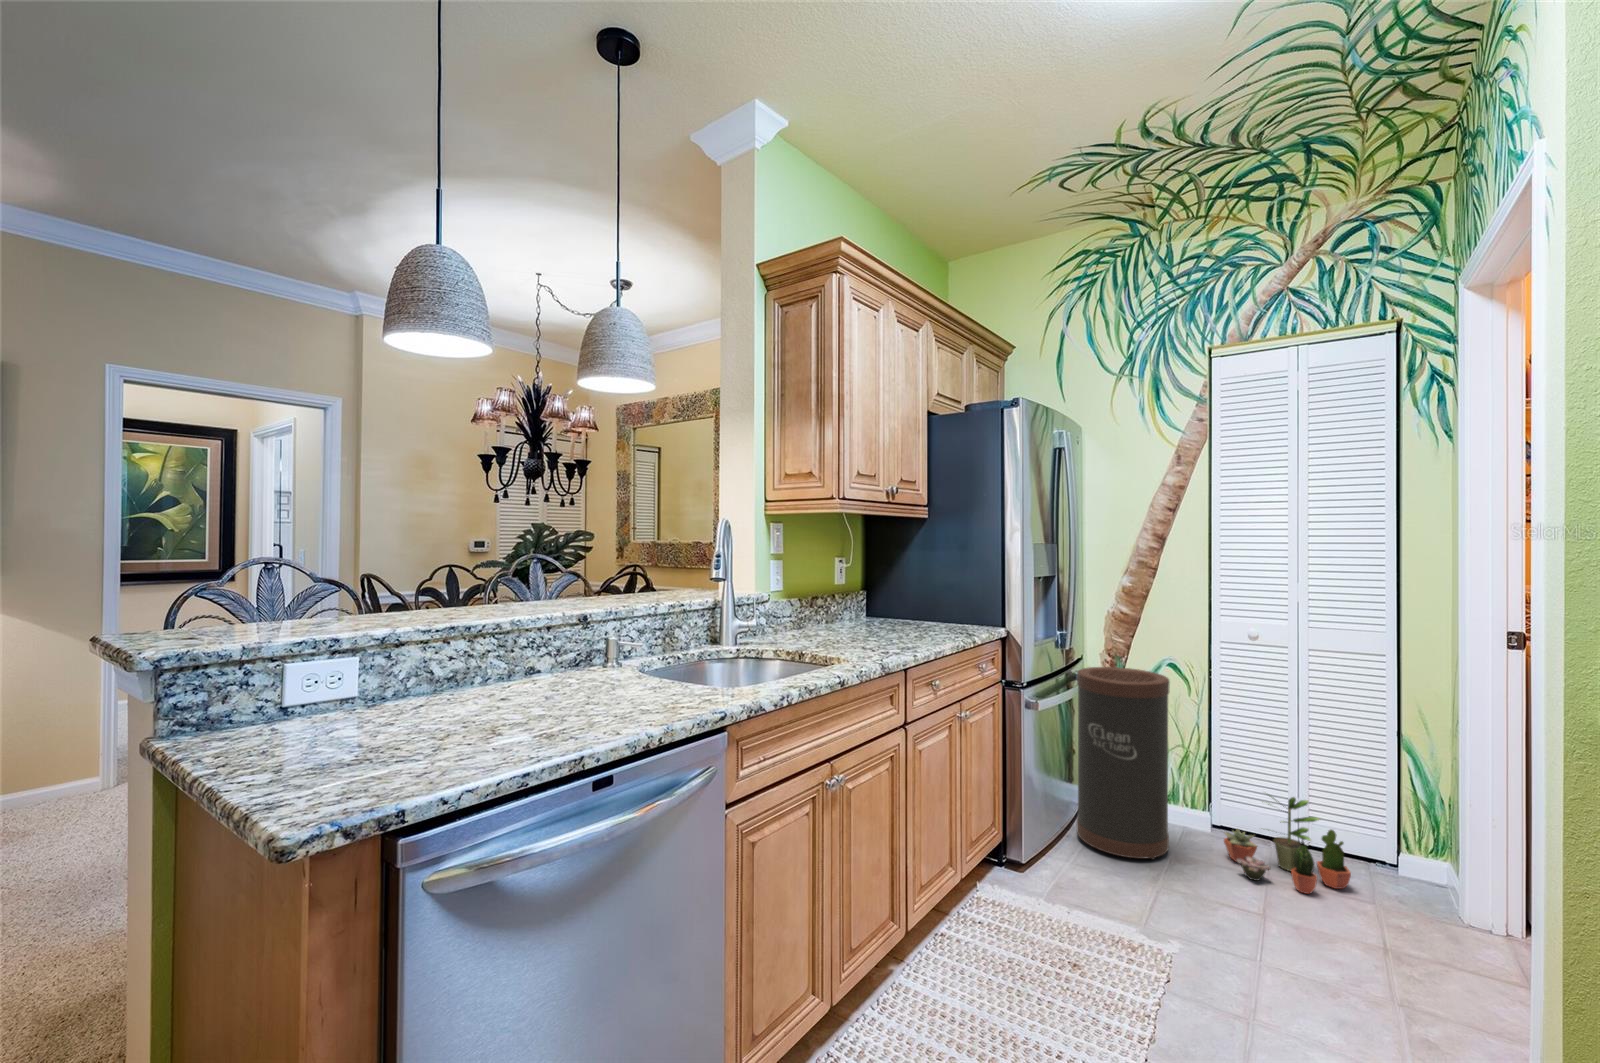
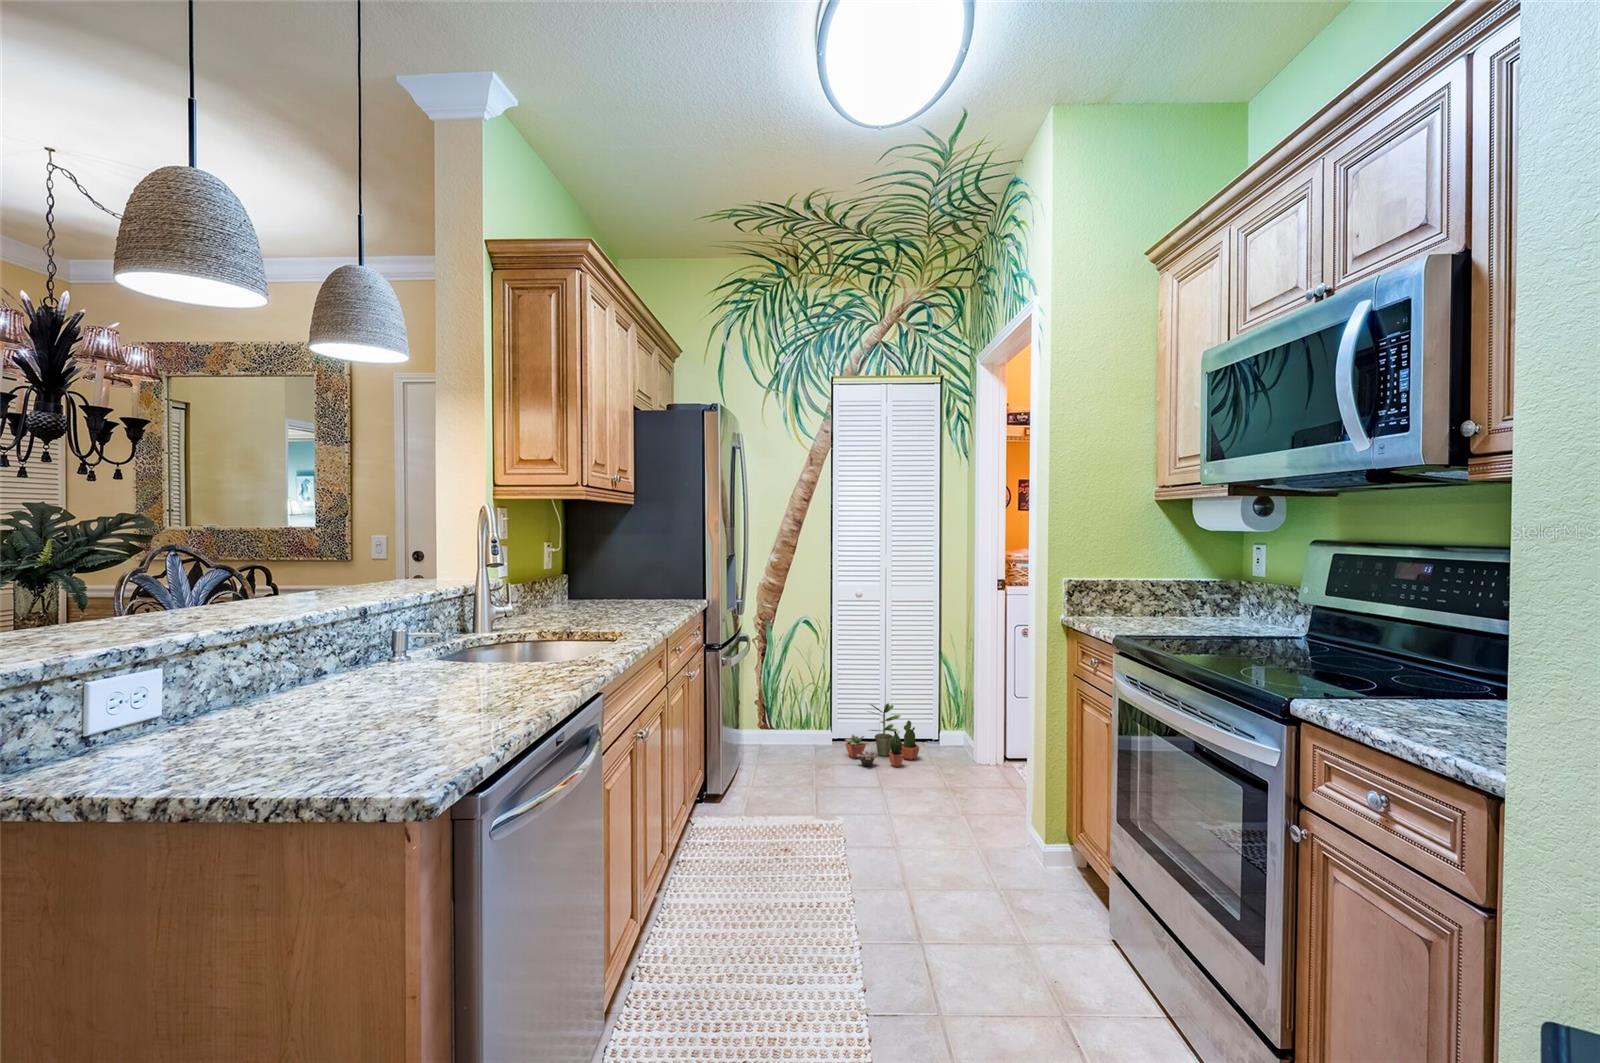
trash can: present [1077,667,1170,860] -> none [747,626,813,772]

